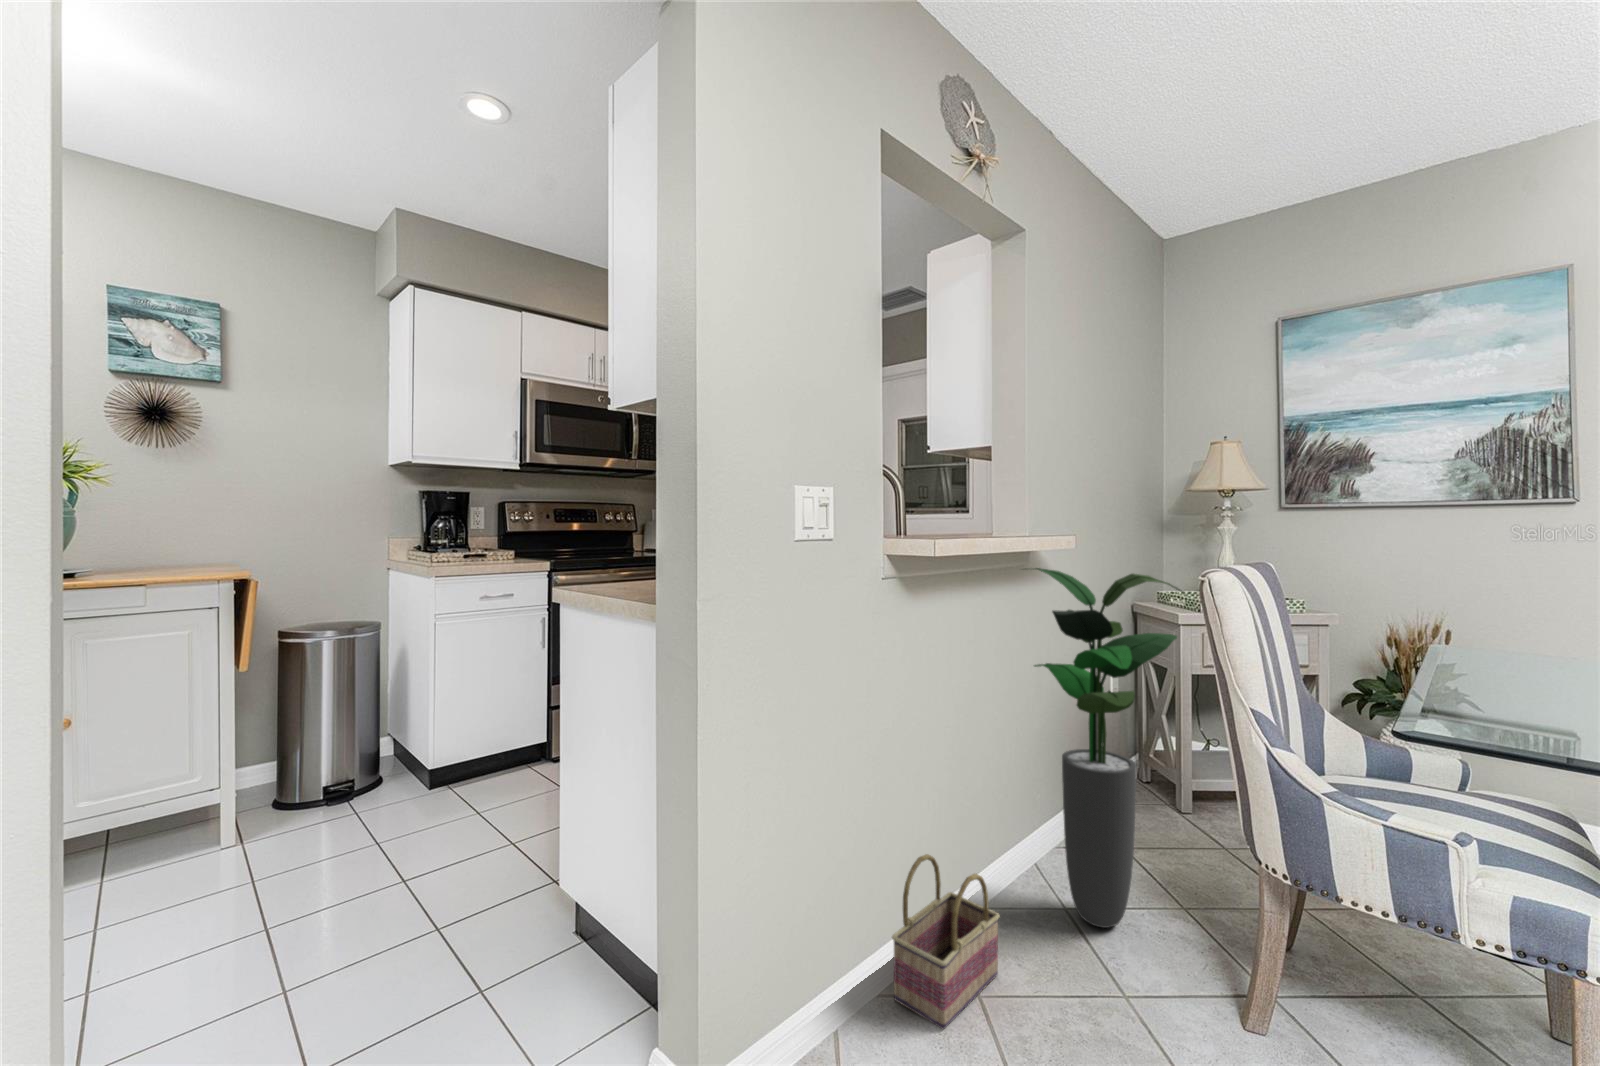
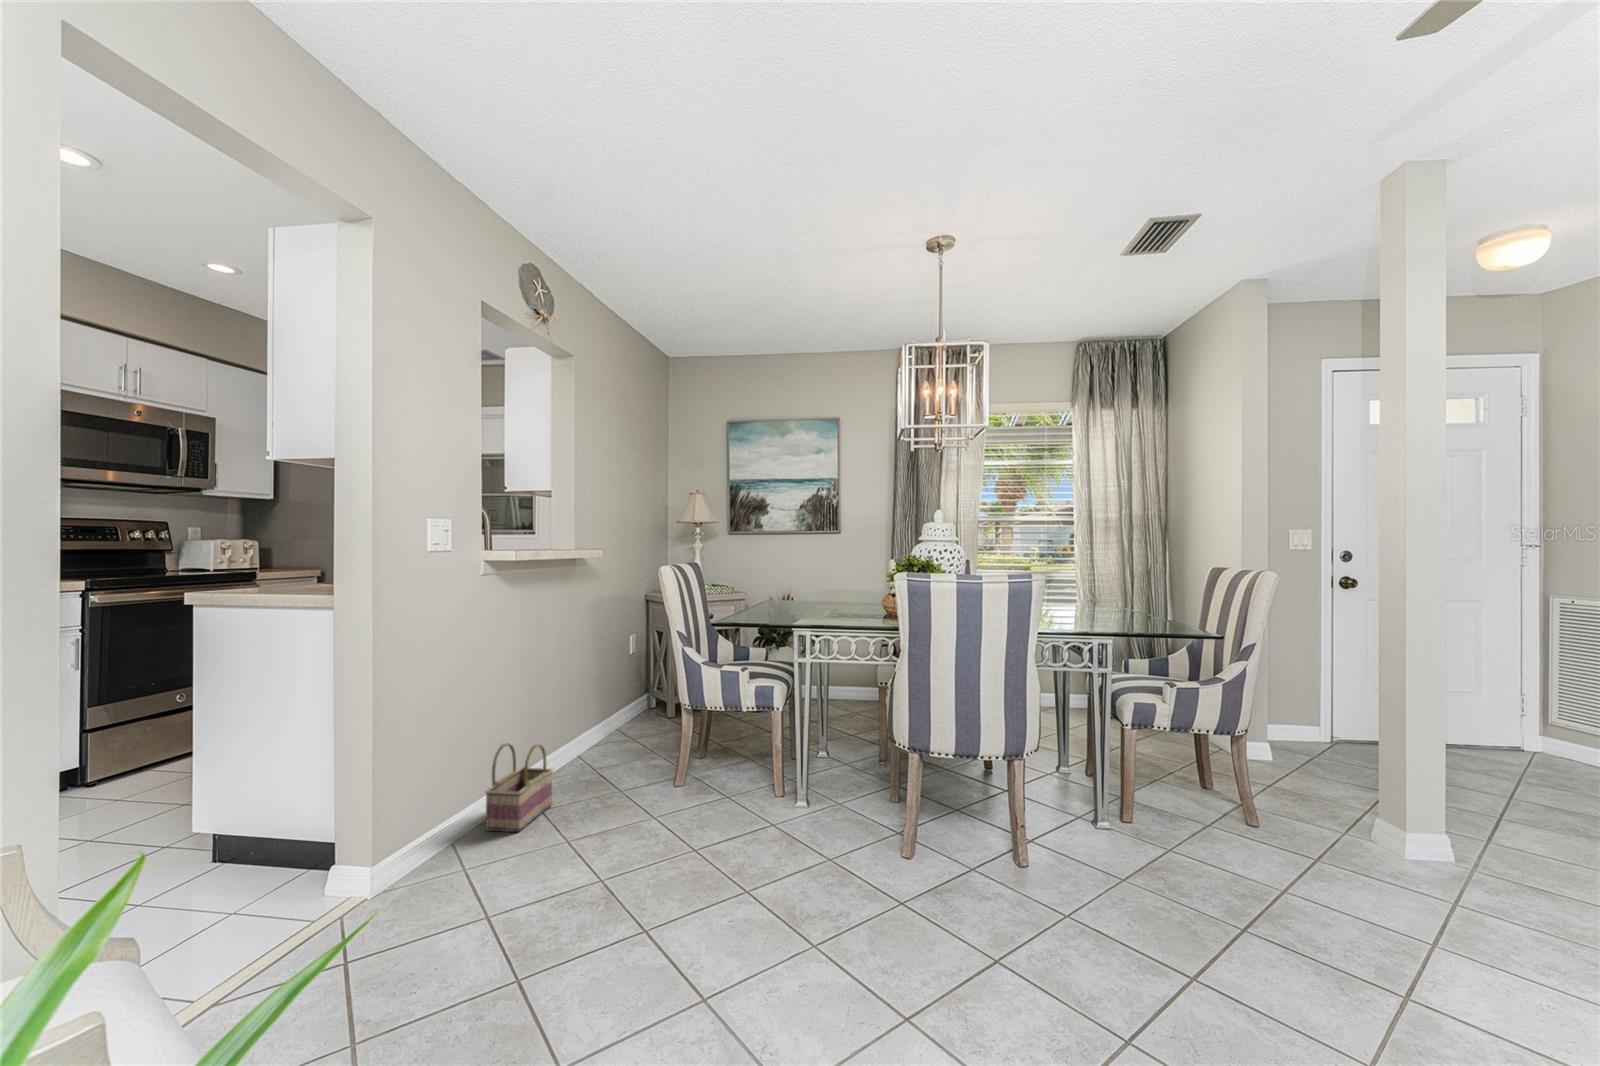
potted plant: present [1035,568,1181,928] -> none [568,568,660,774]

